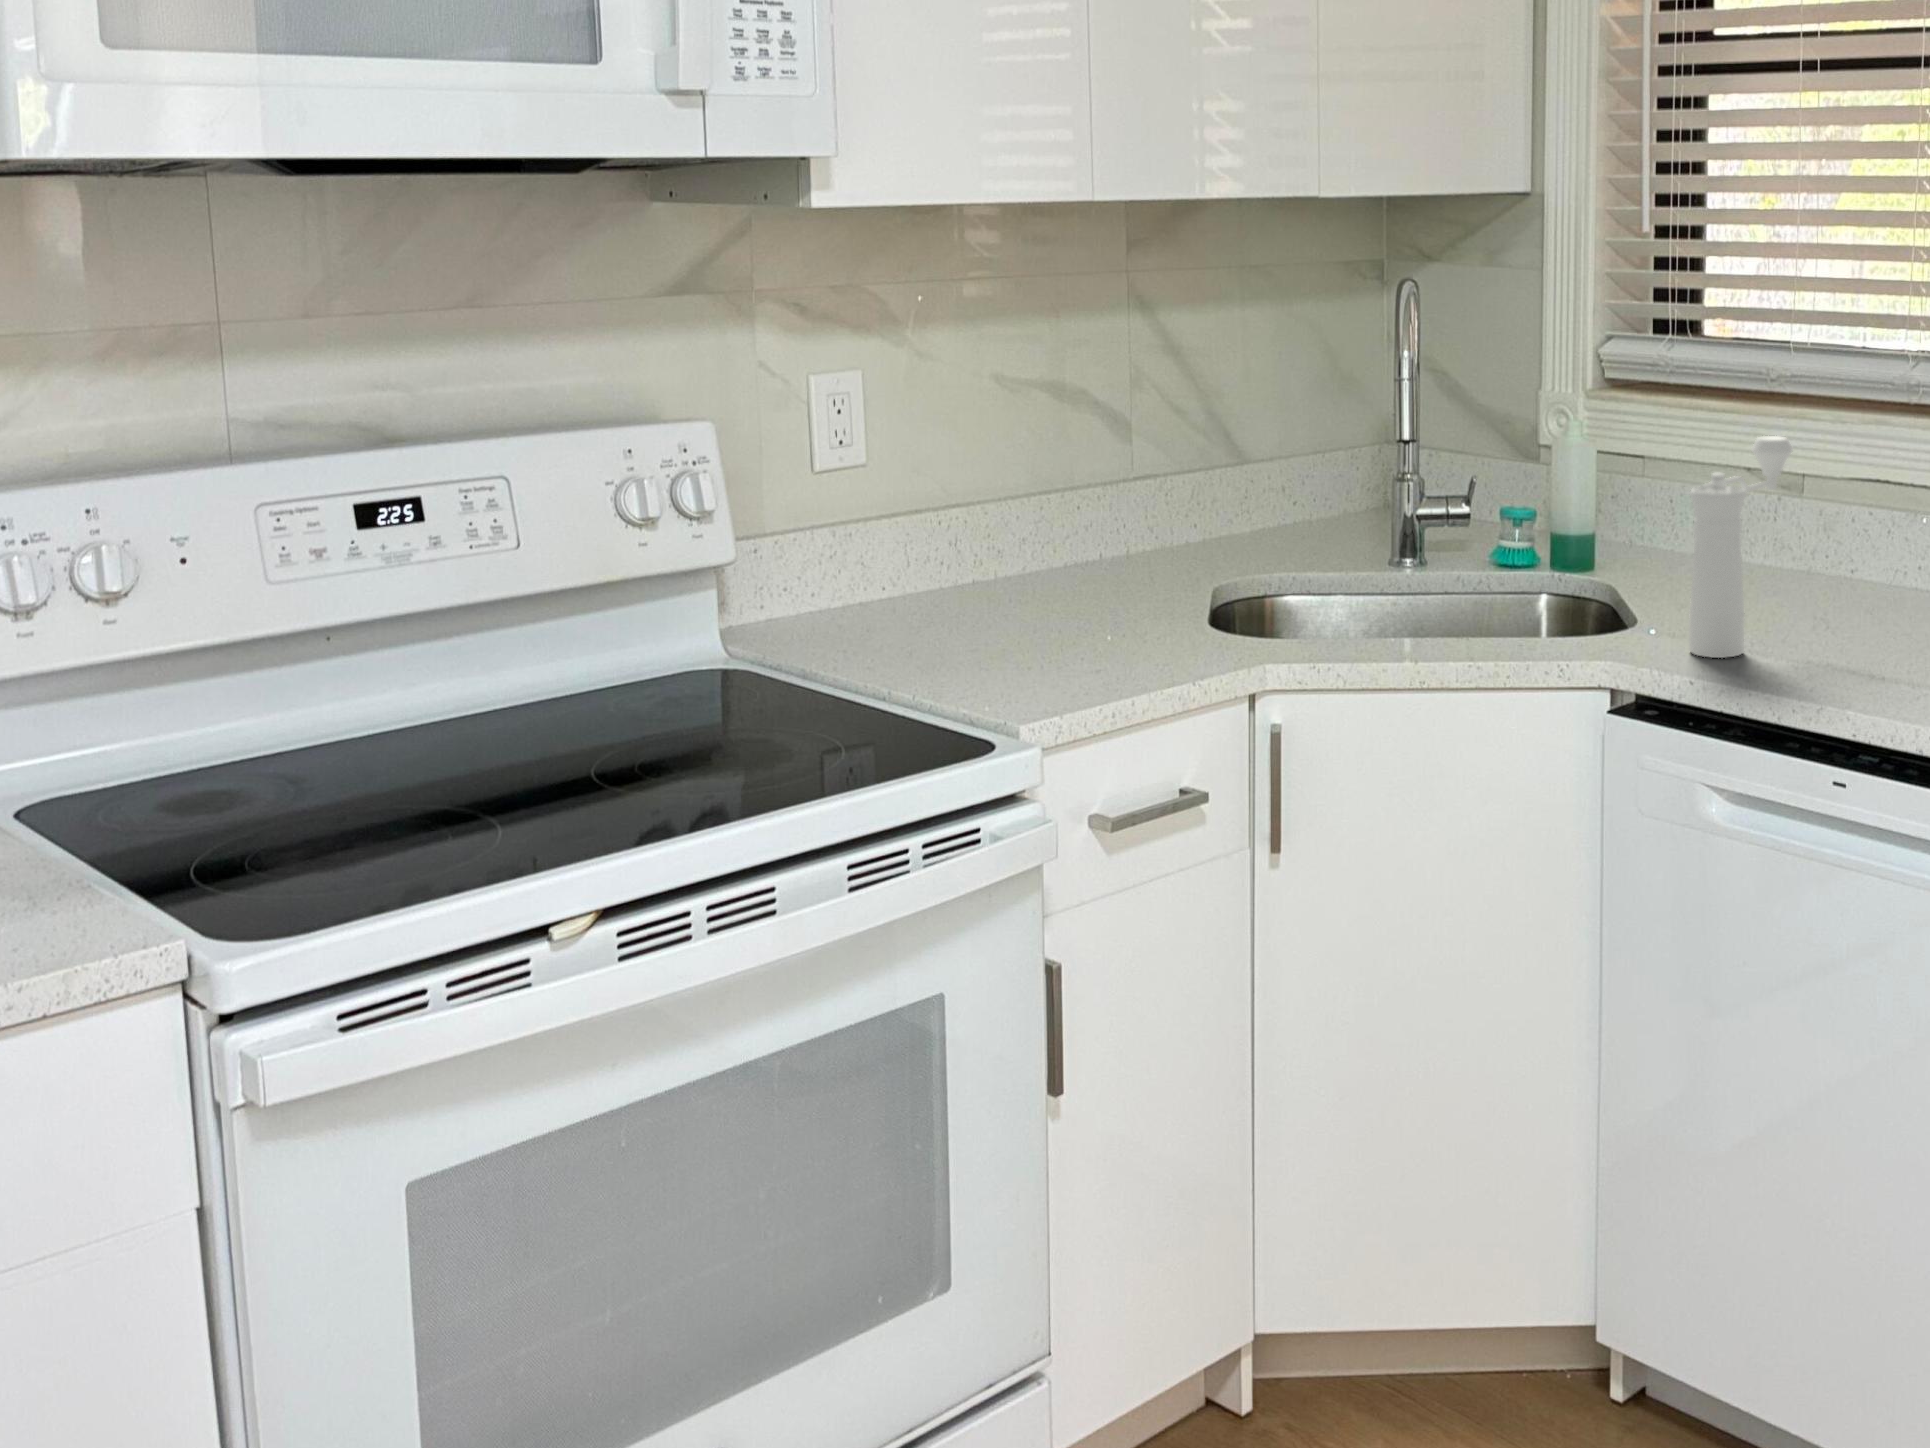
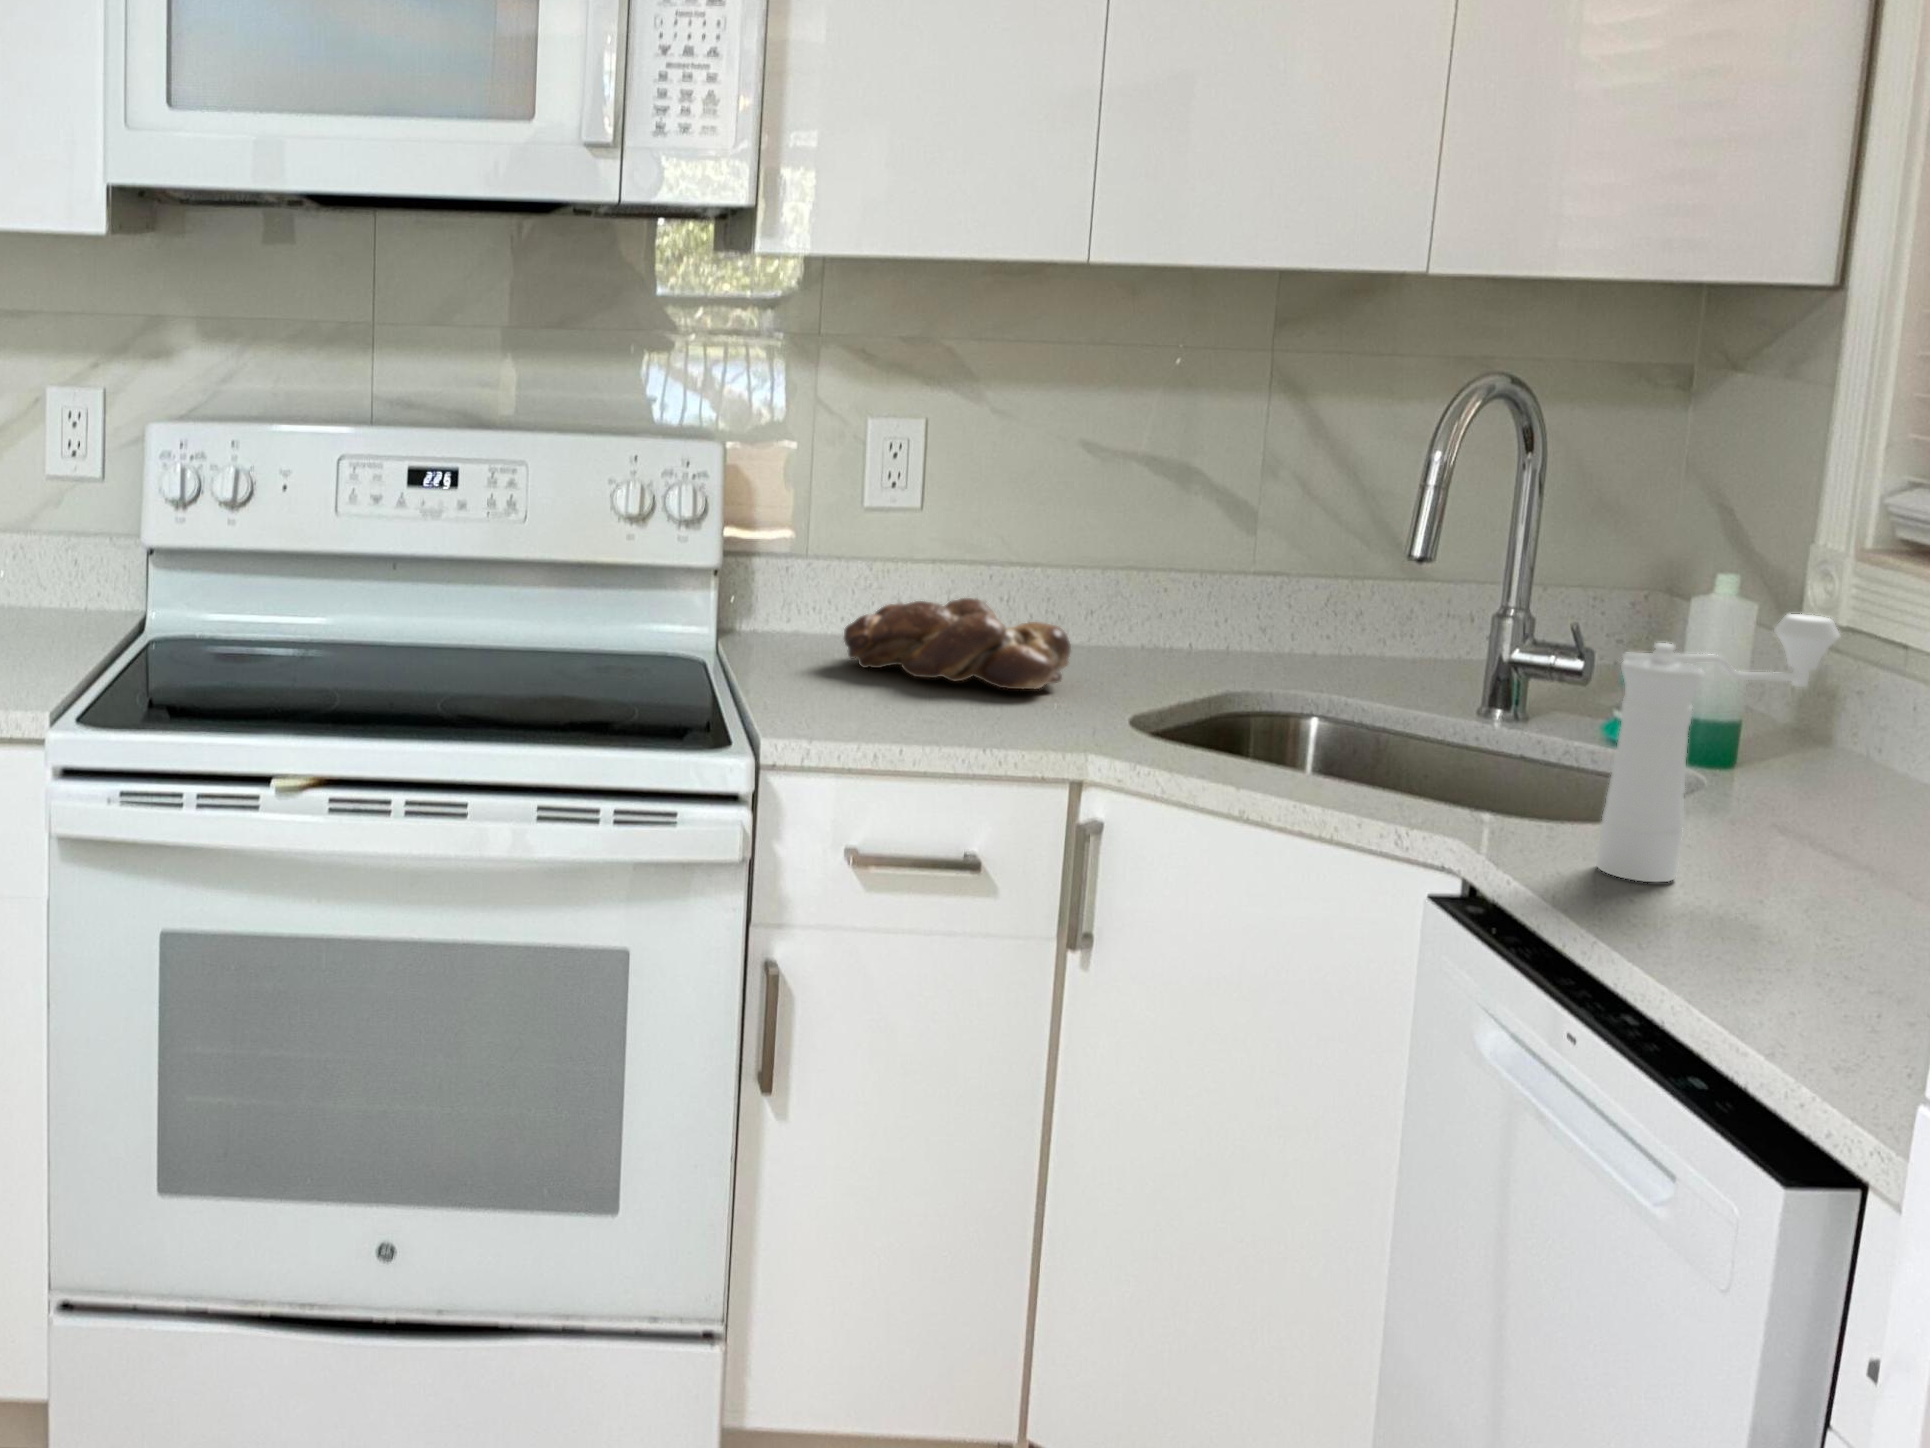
bread loaf: none [884,545,1116,640] -> present [844,598,1071,689]

